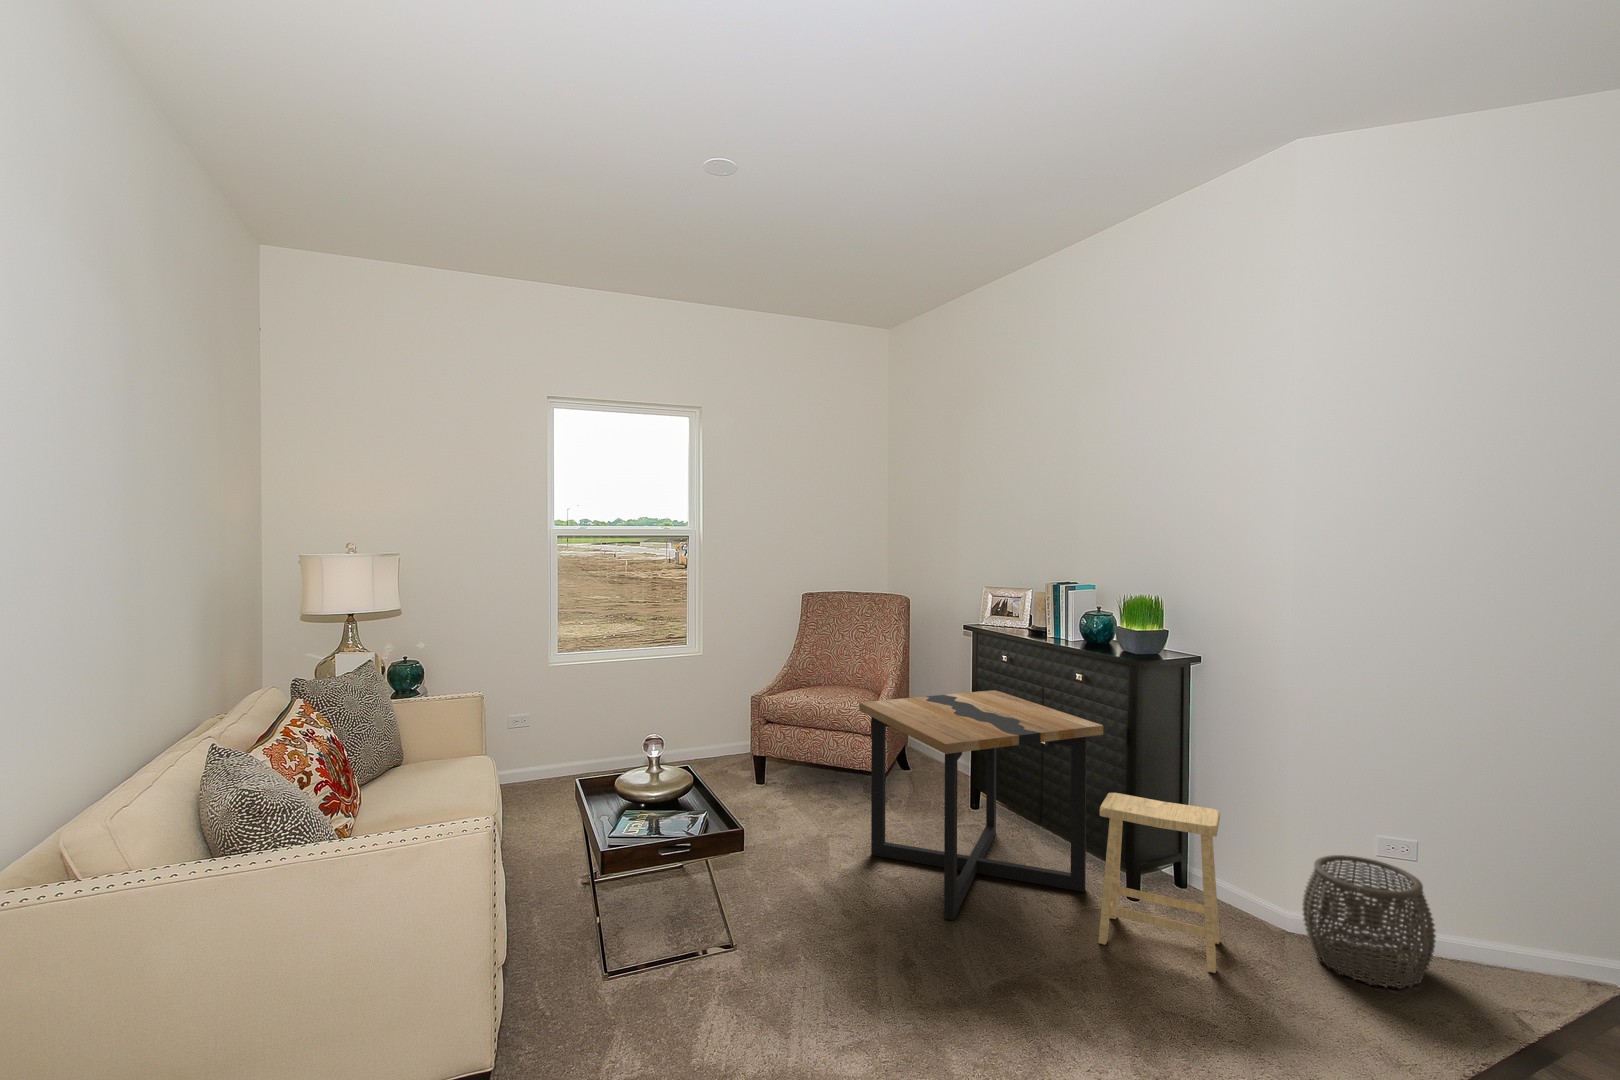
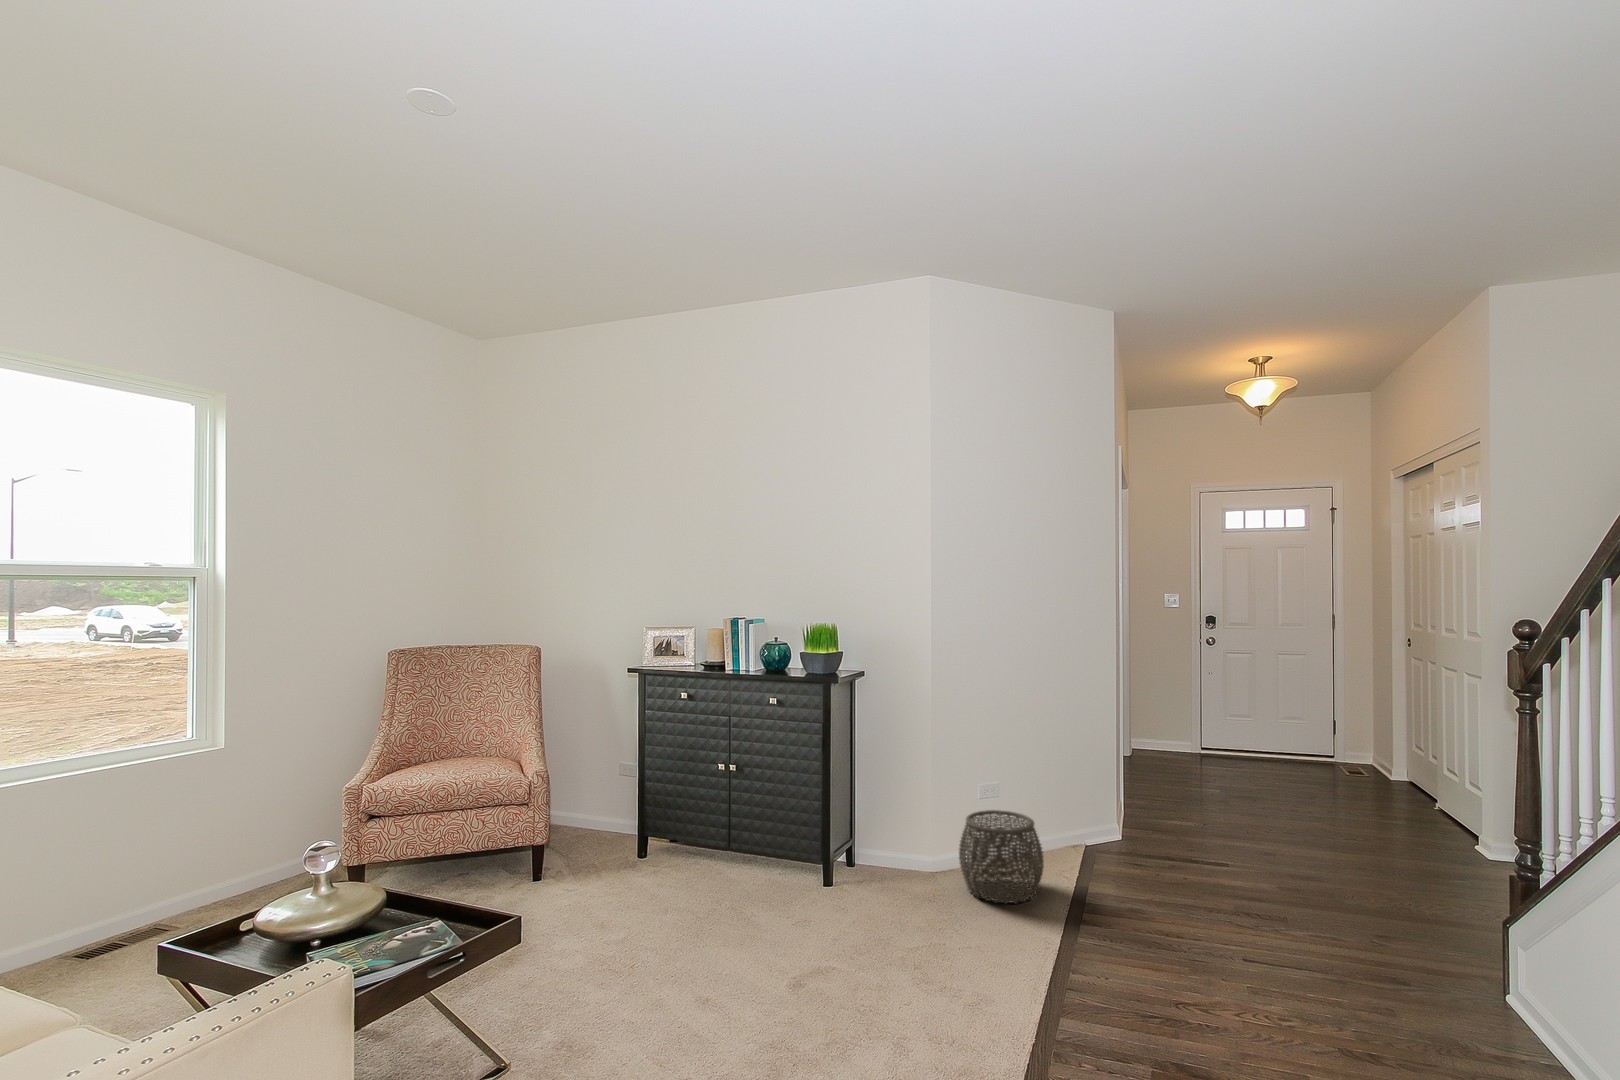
side table: present [859,690,1103,920] -> none [557,730,805,971]
footstool: present [1098,793,1220,973] -> none [827,795,933,942]

